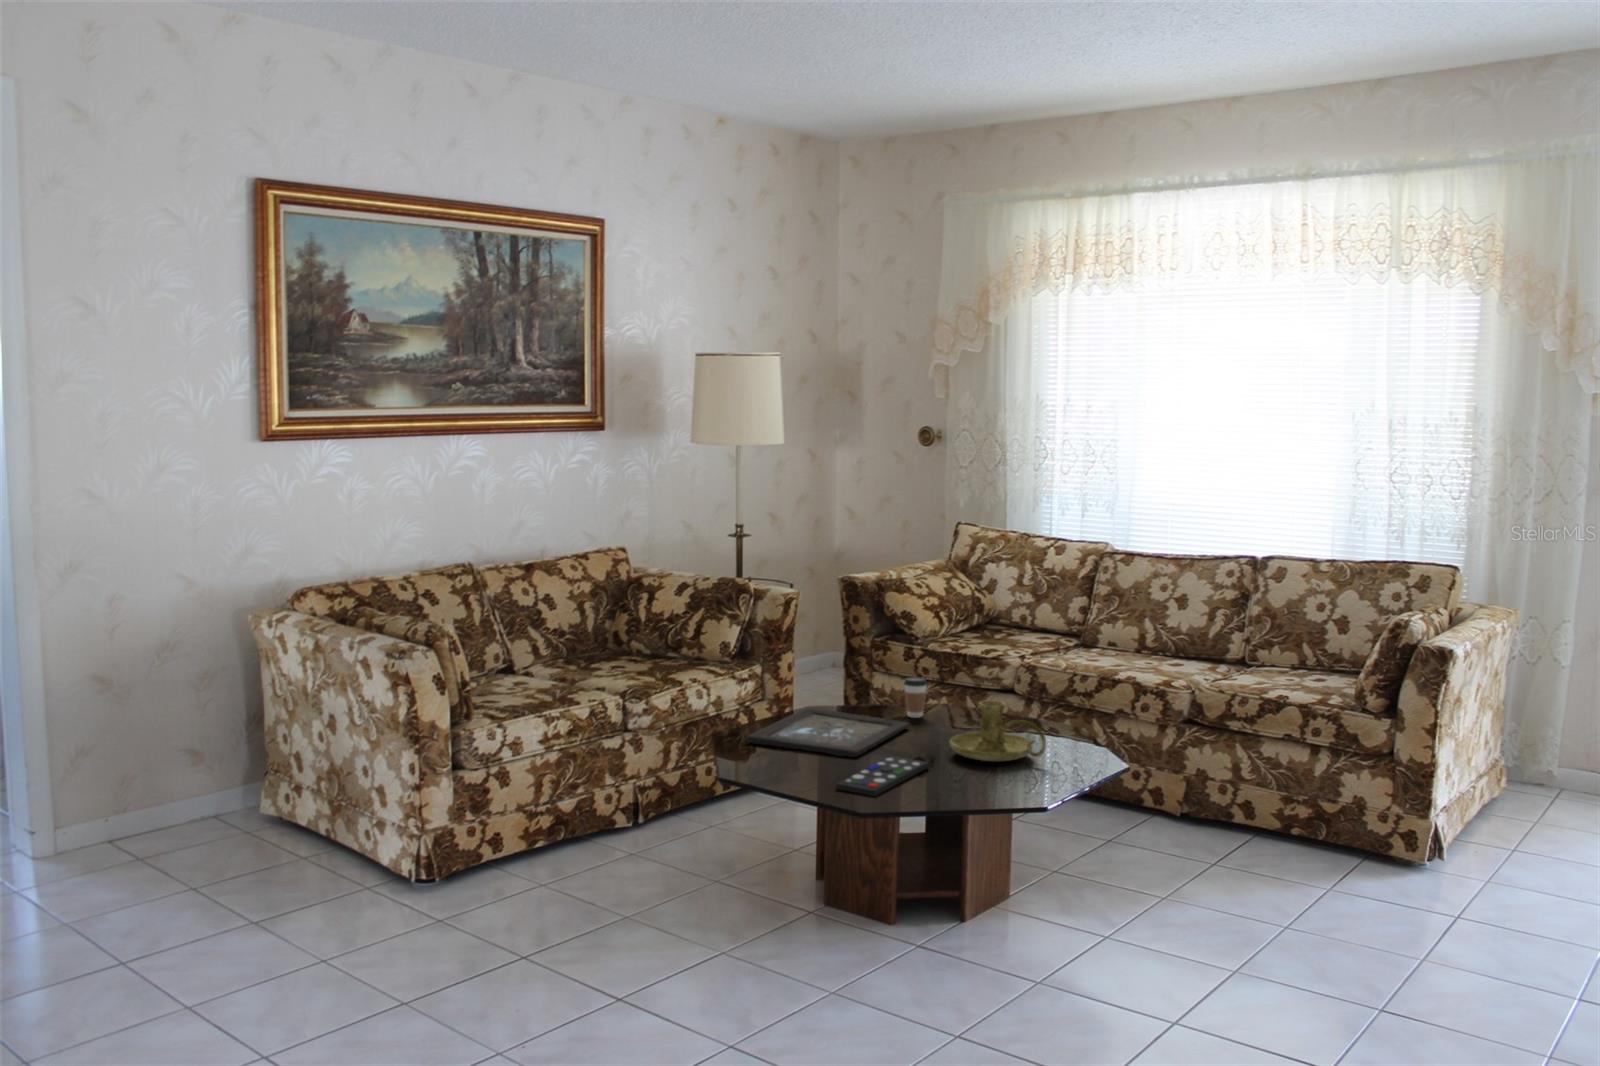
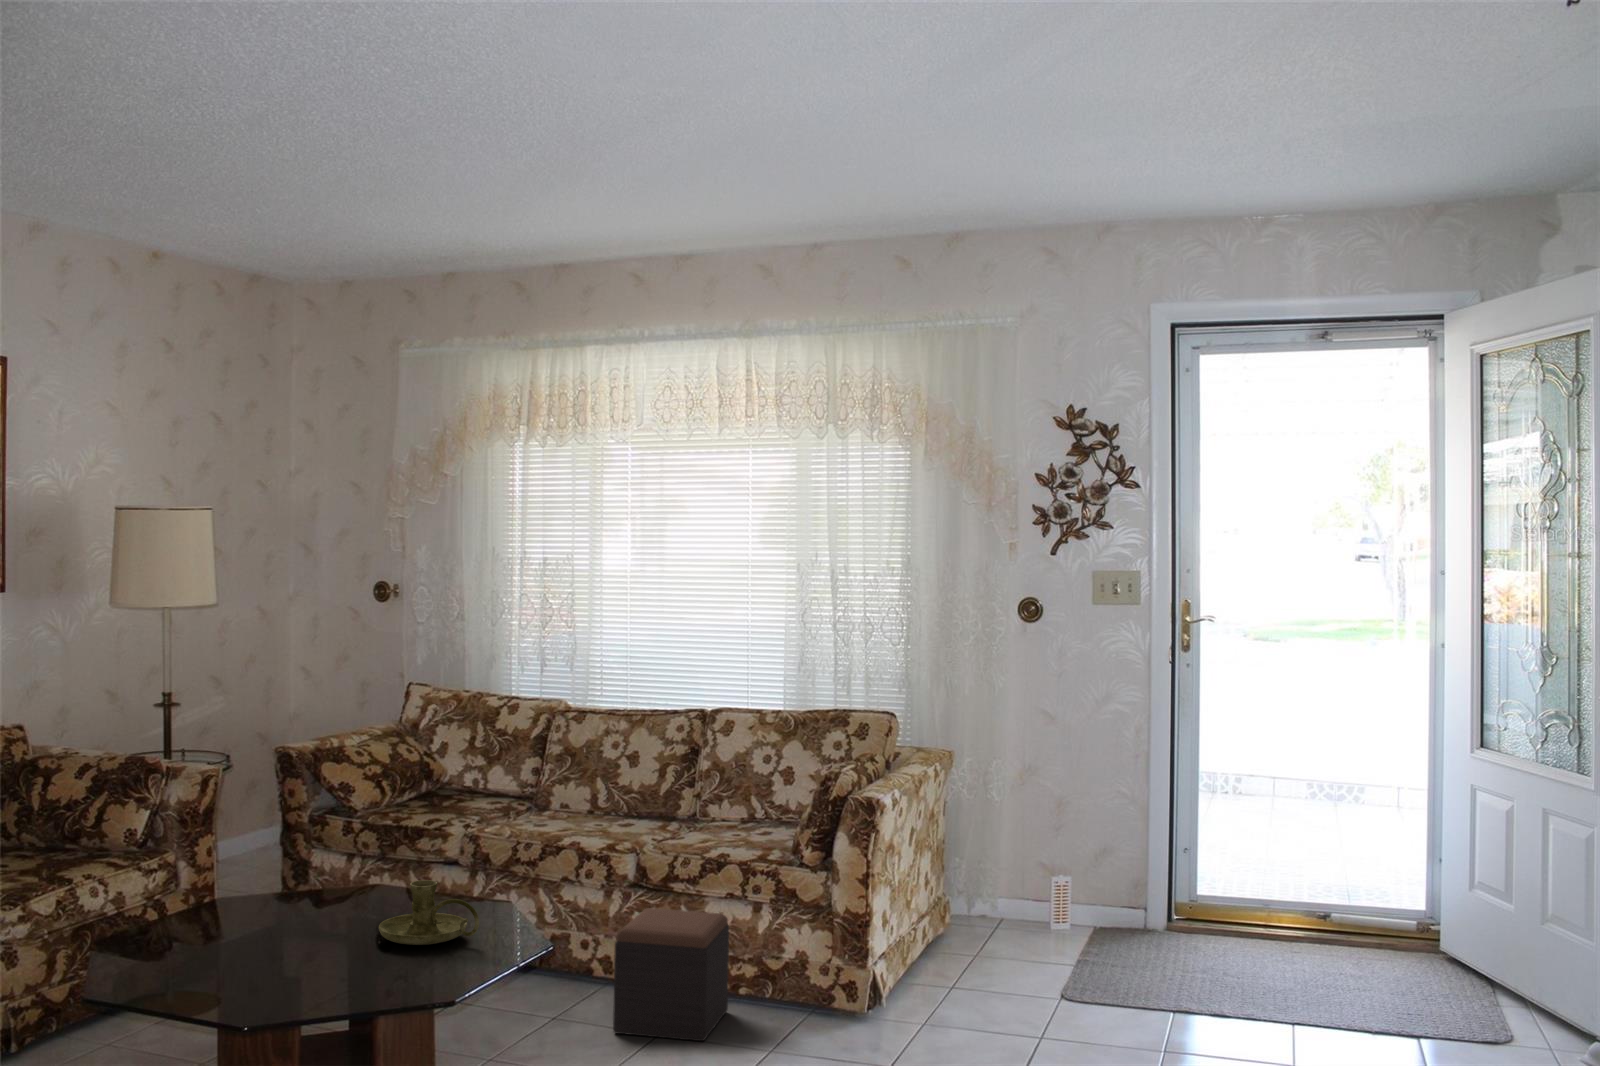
coffee cup: present [904,677,927,718] -> none [334,858,360,902]
tray: present [747,708,909,757] -> none [150,900,339,952]
footstool: none [1170,744,1291,881] -> present [613,908,729,1041]
remote control: present [836,756,929,796] -> none [249,948,354,994]

